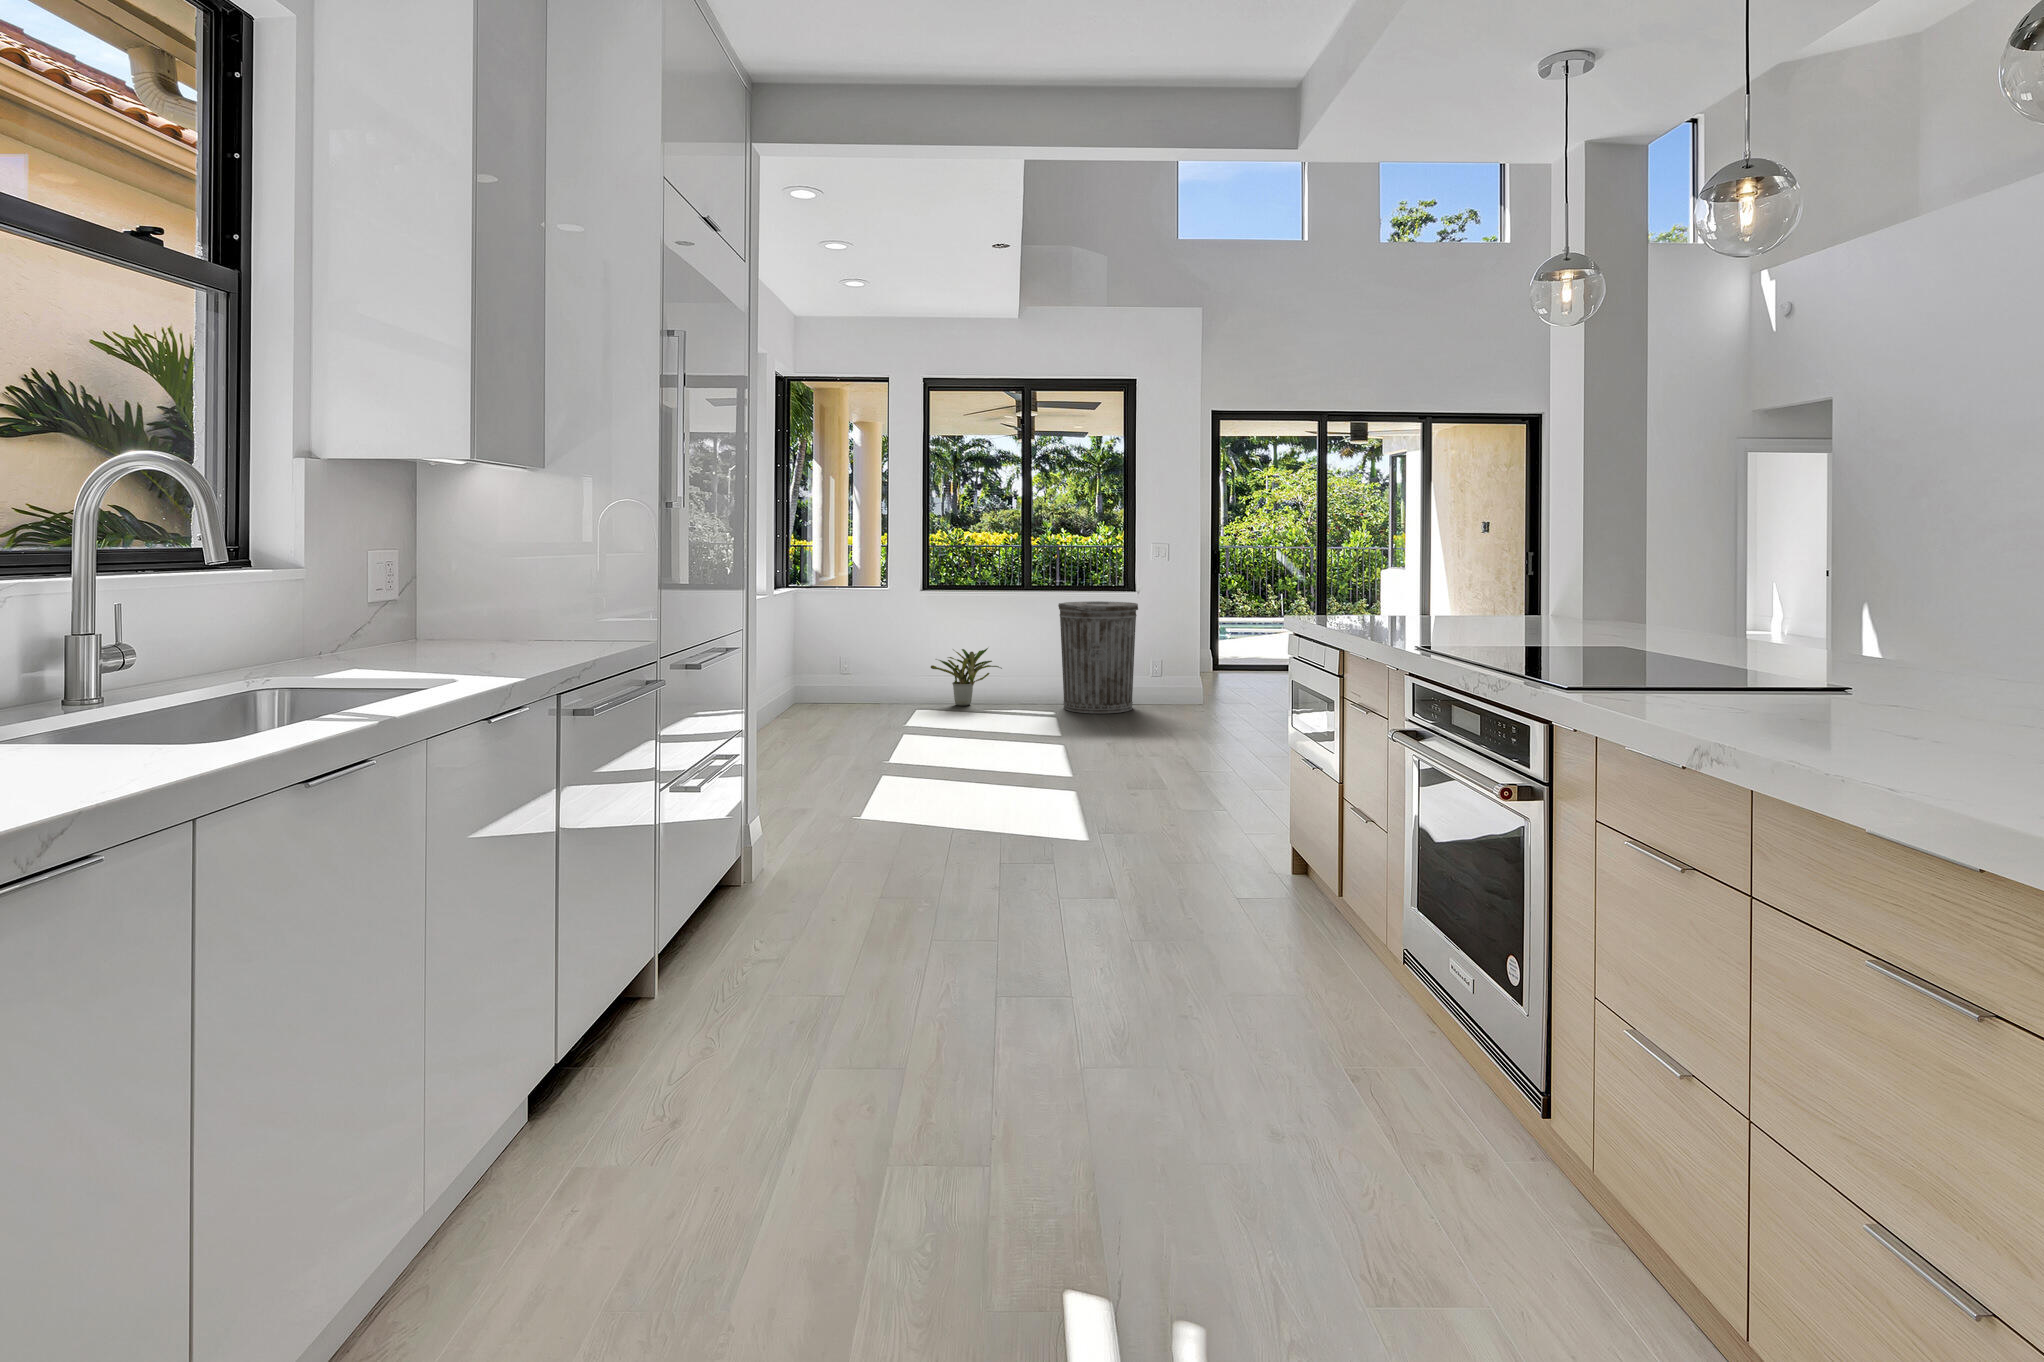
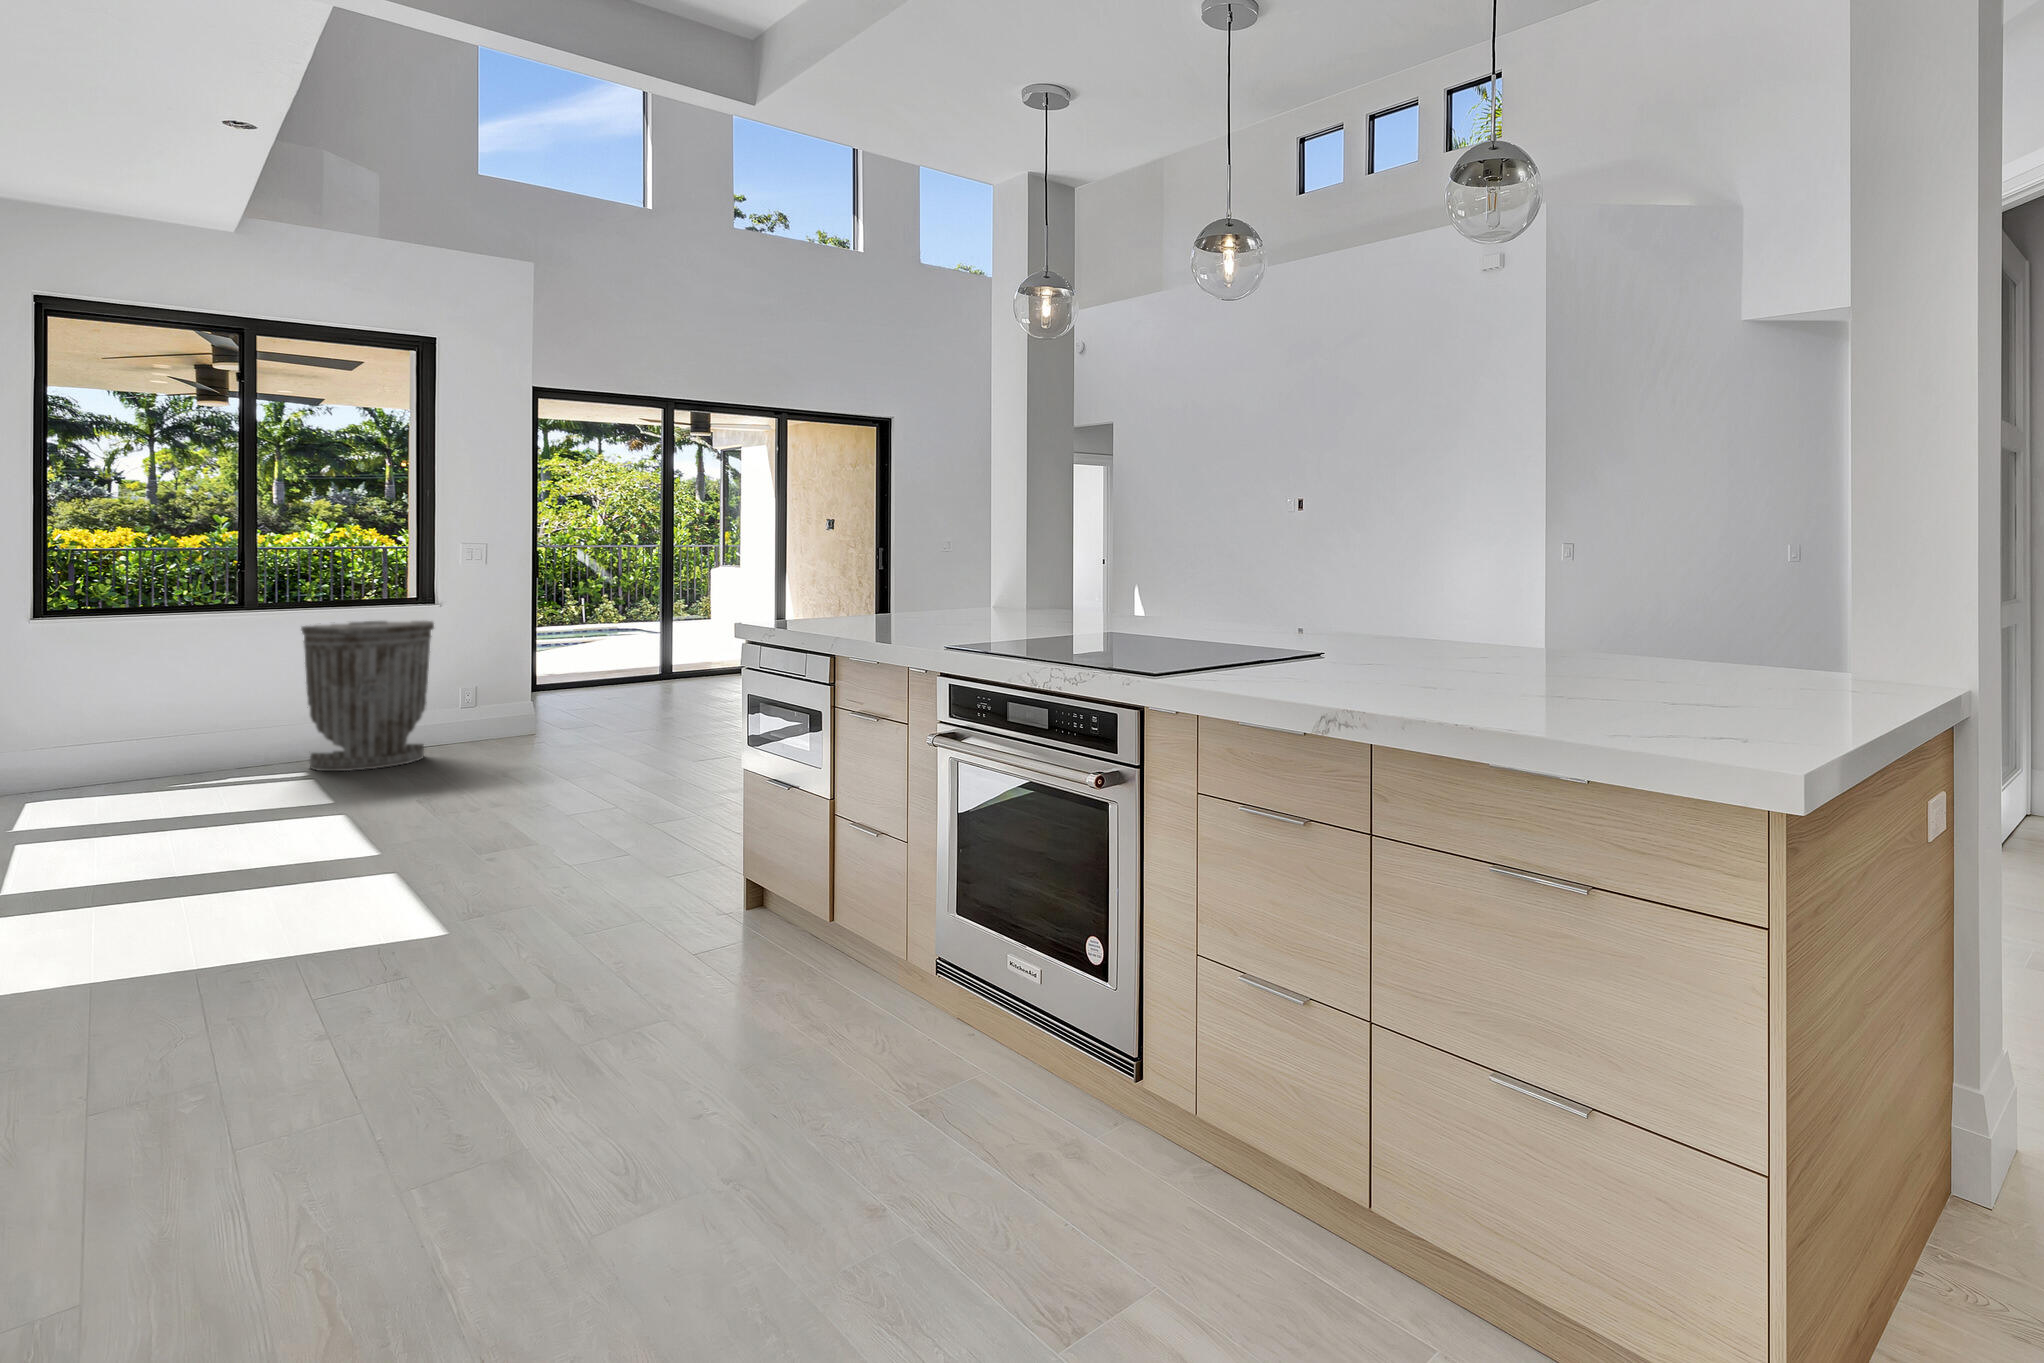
potted plant: present [931,648,1002,706] -> none [48,694,195,786]

